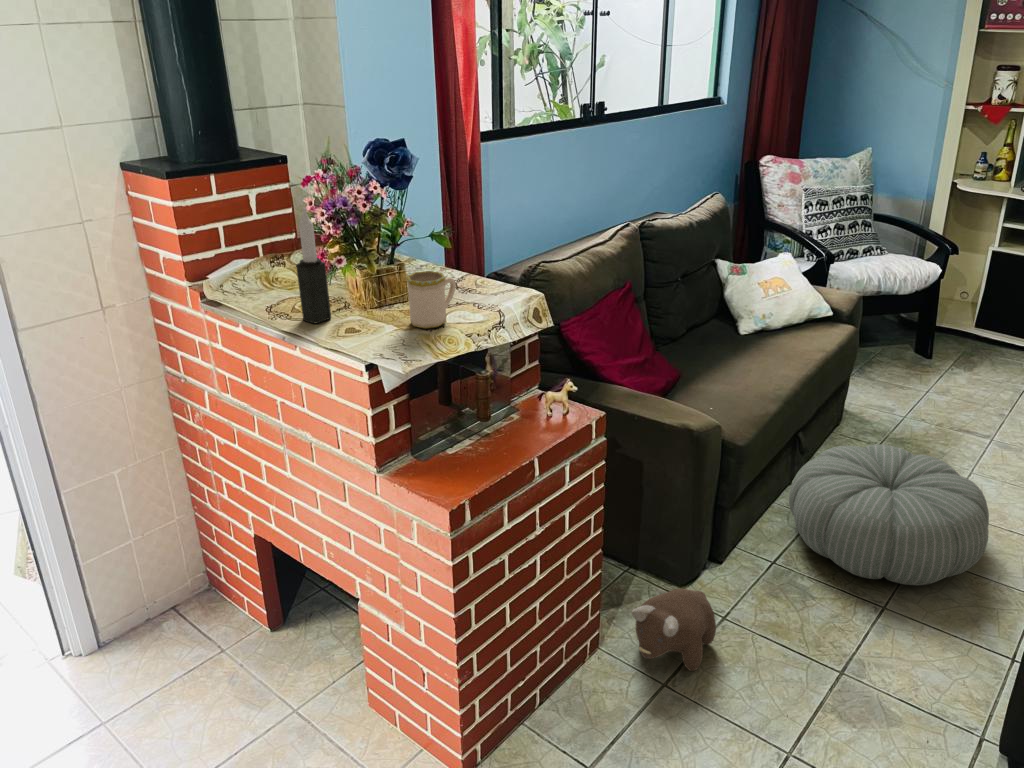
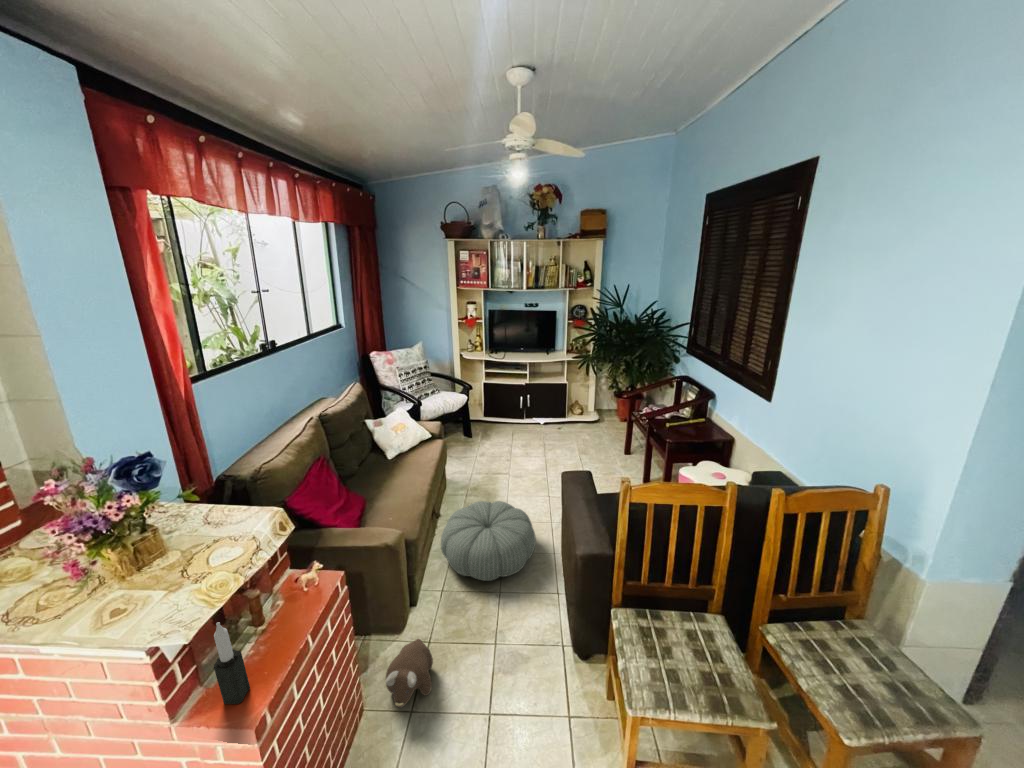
candle: present [296,208,331,323] -> present [214,622,250,704]
mug: present [406,271,456,328] -> none [166,532,214,583]

